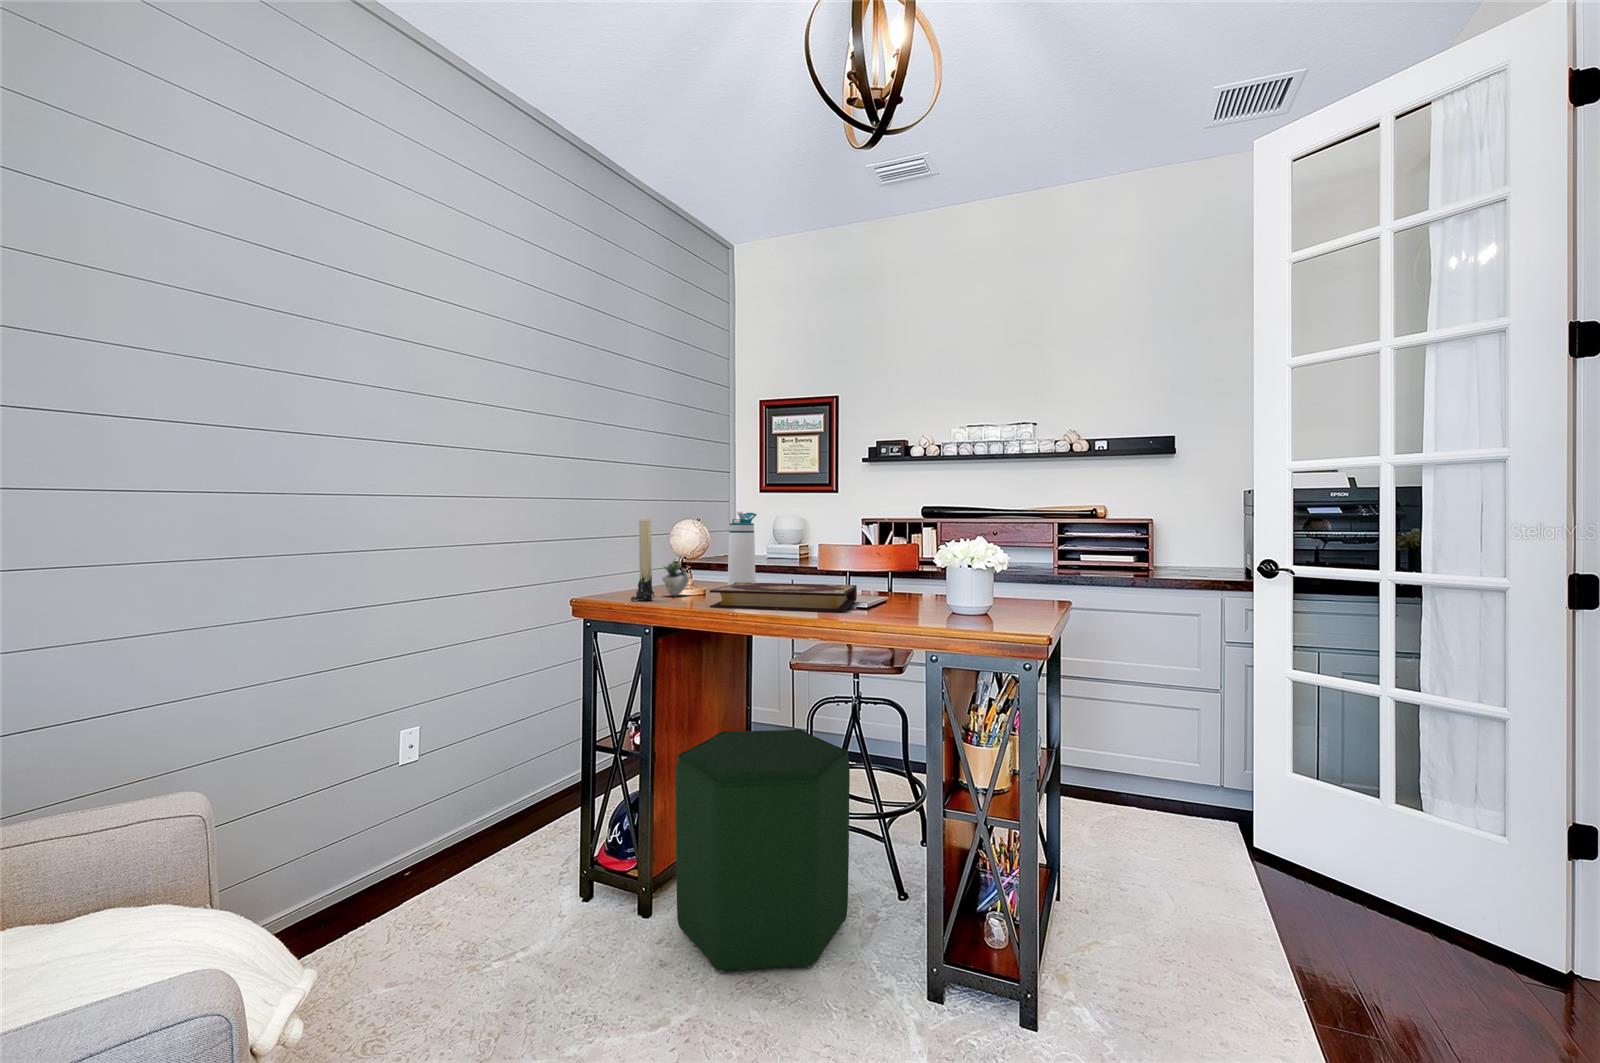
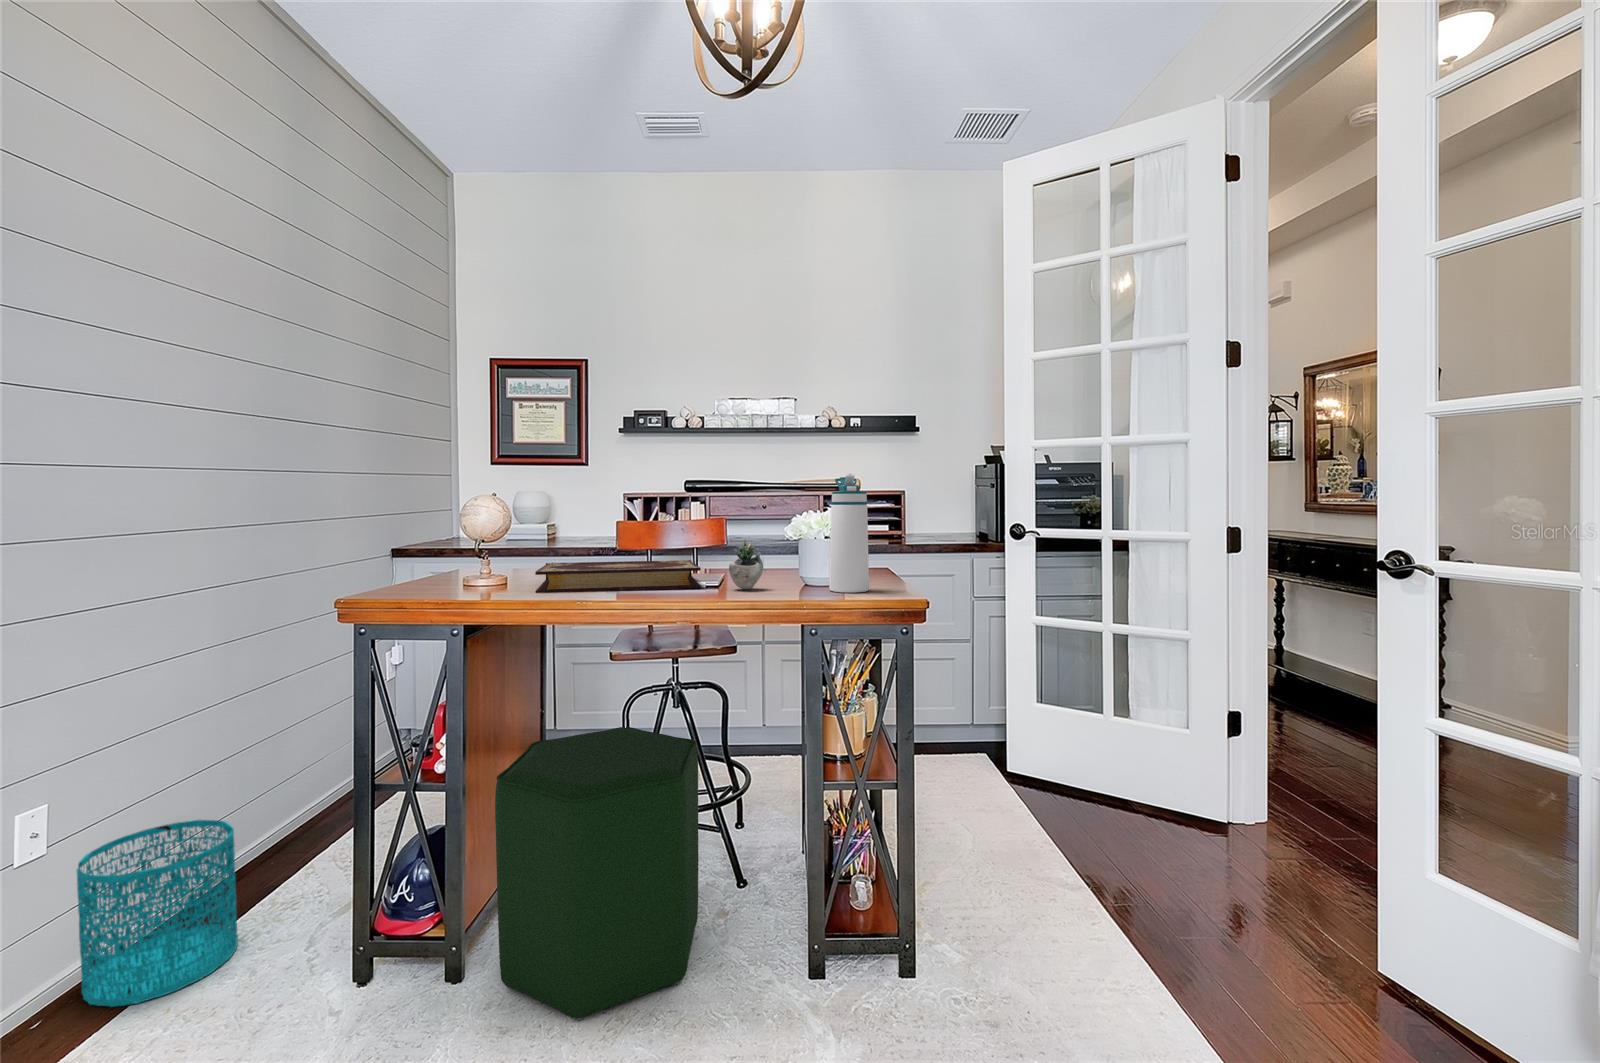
water bottle: present [728,511,757,585] -> present [829,474,869,593]
candle: present [631,518,654,601] -> none [415,485,446,592]
succulent plant: present [662,559,689,596] -> present [729,535,796,589]
wastebasket: none [446,752,535,872] -> present [77,820,238,1007]

